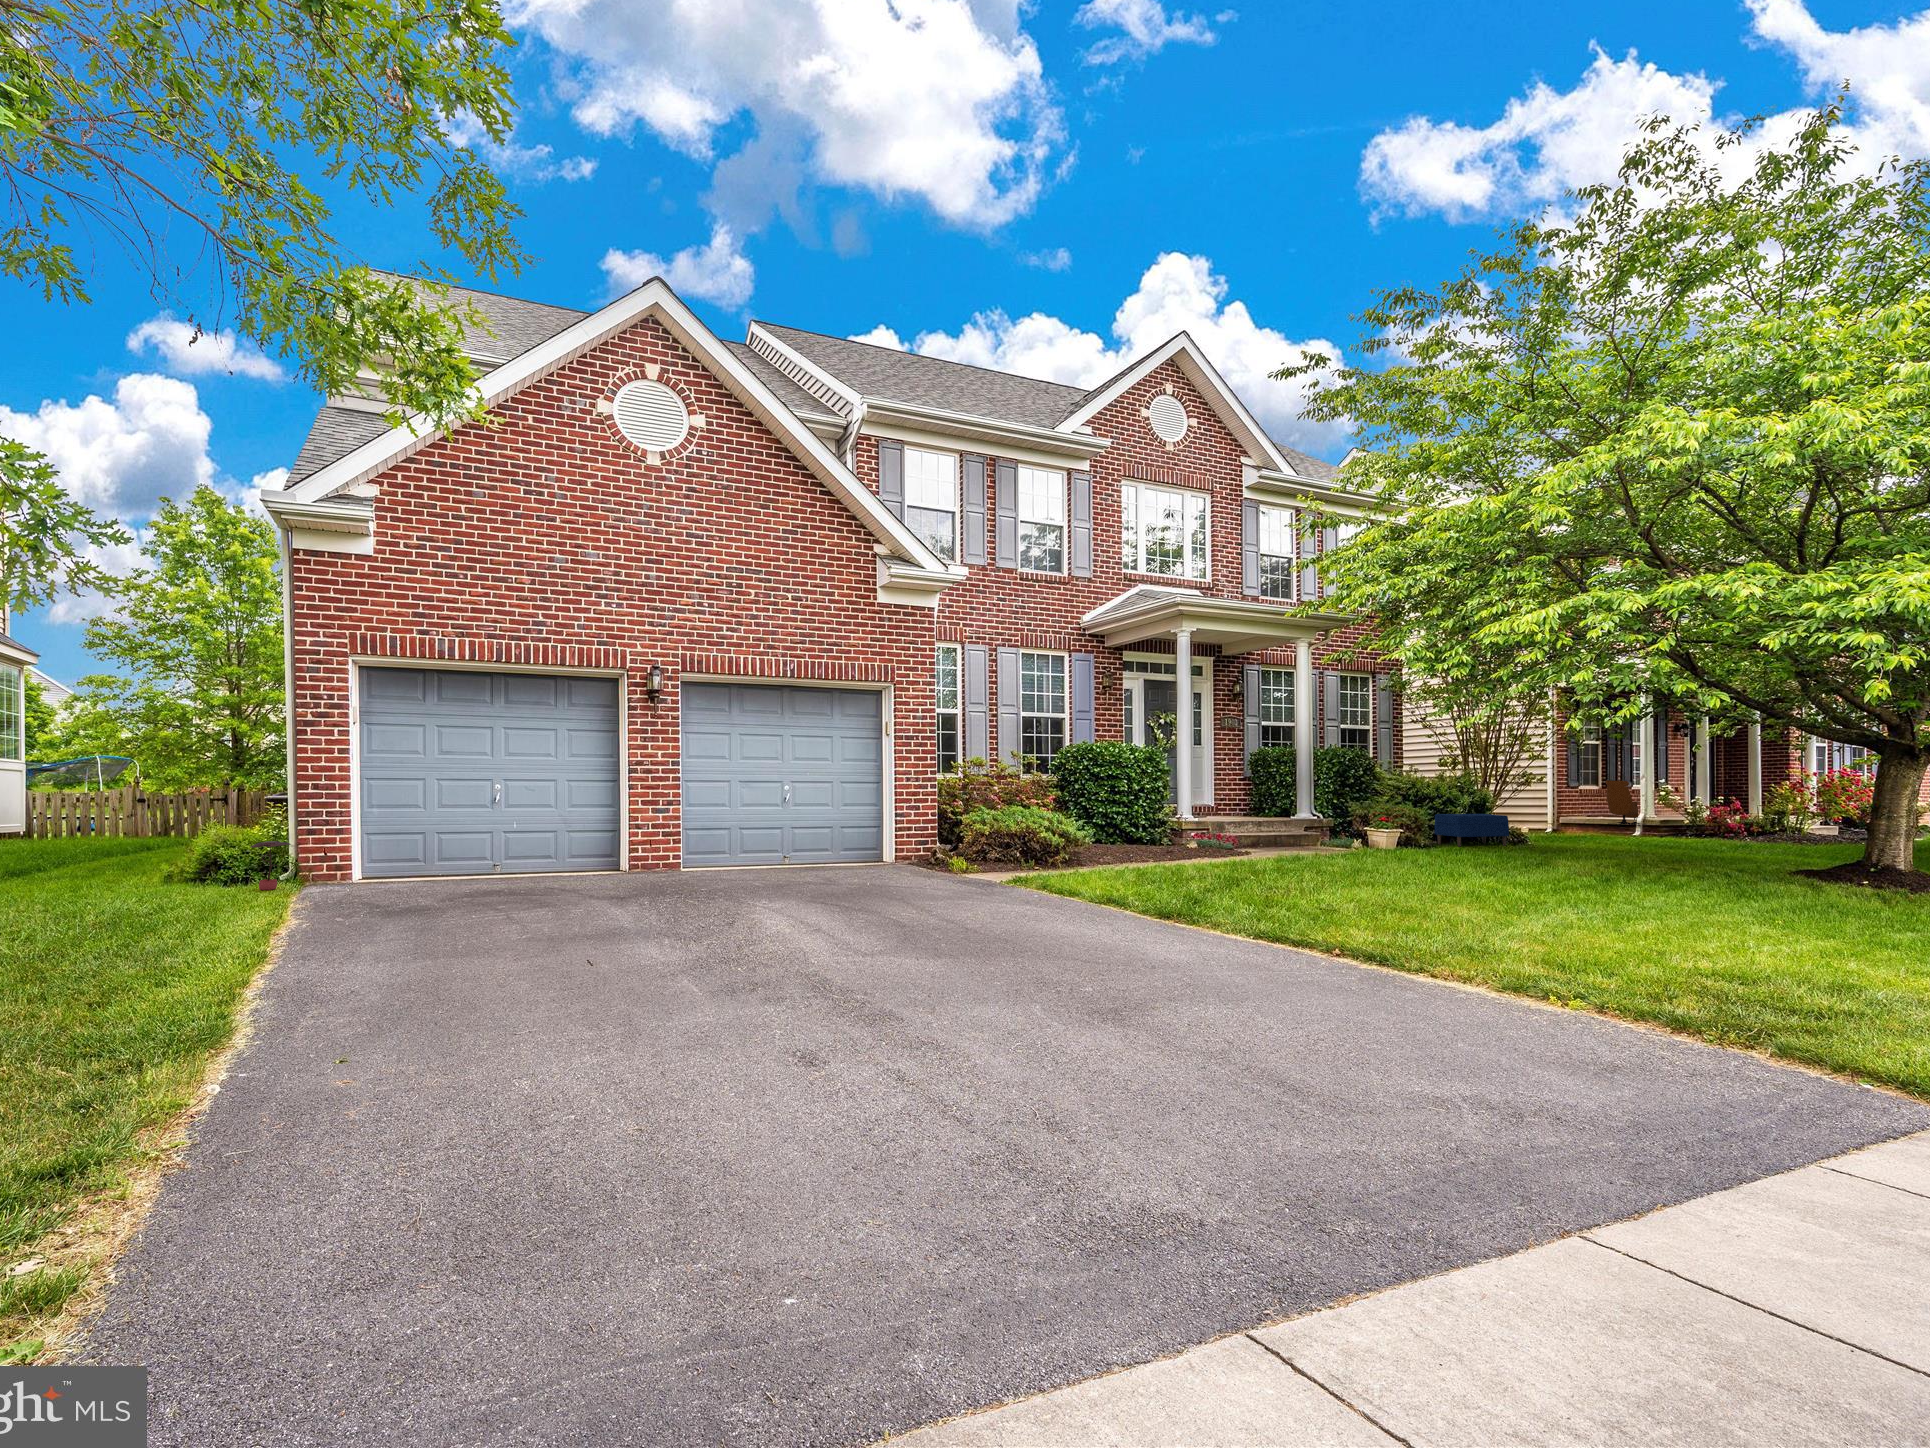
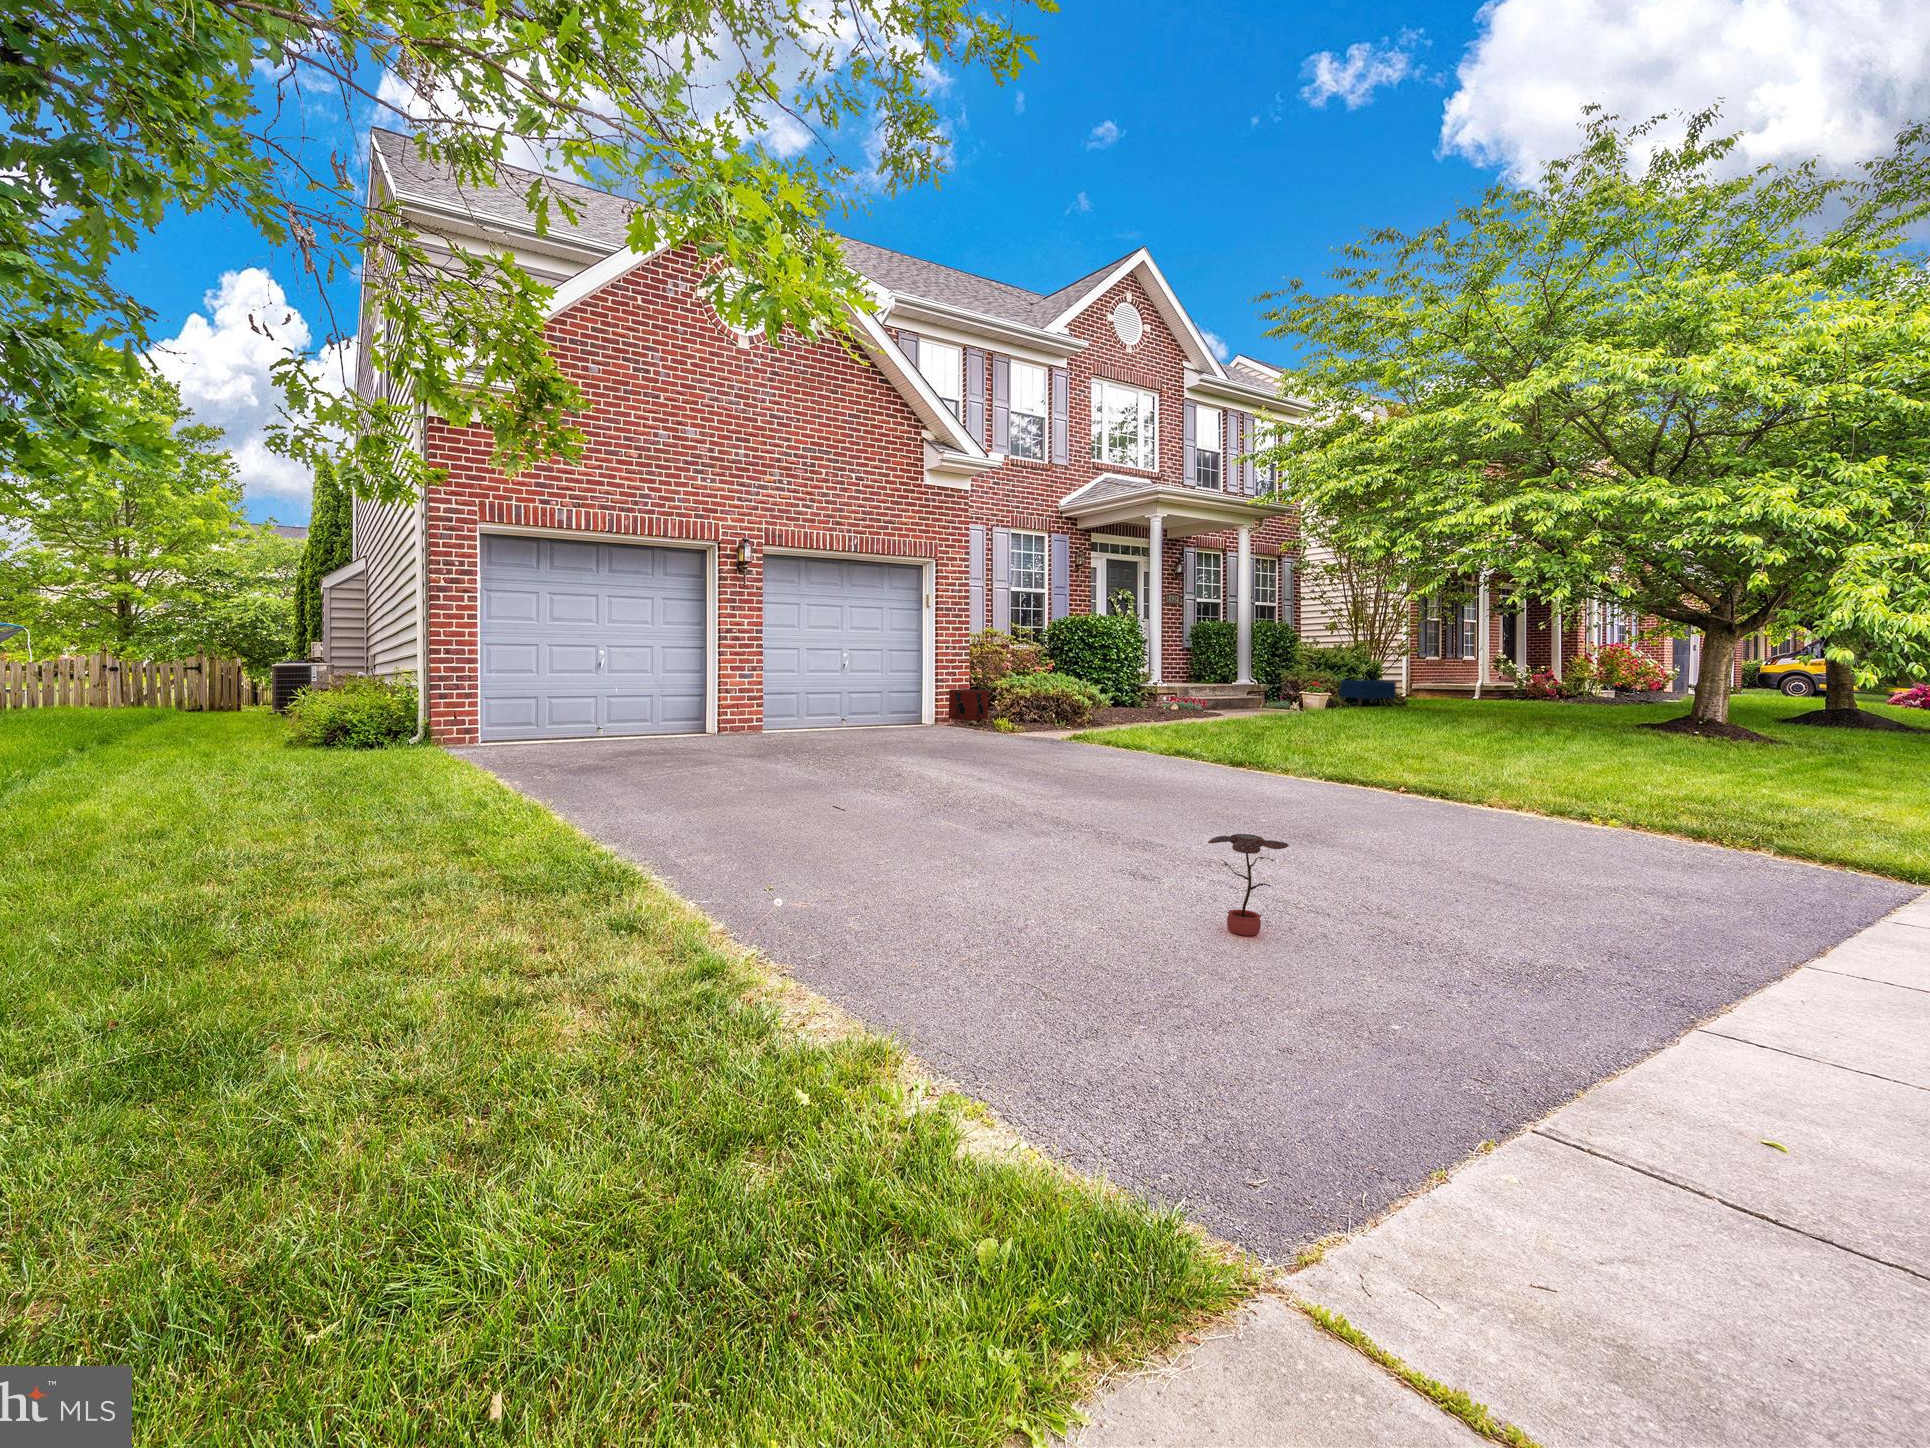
lounge chair: present [1605,780,1647,826] -> none [1445,654,1474,692]
storage box: none [912,828,957,864] -> present [949,689,989,720]
potted plant: present [251,841,291,890] -> present [1208,834,1289,936]

